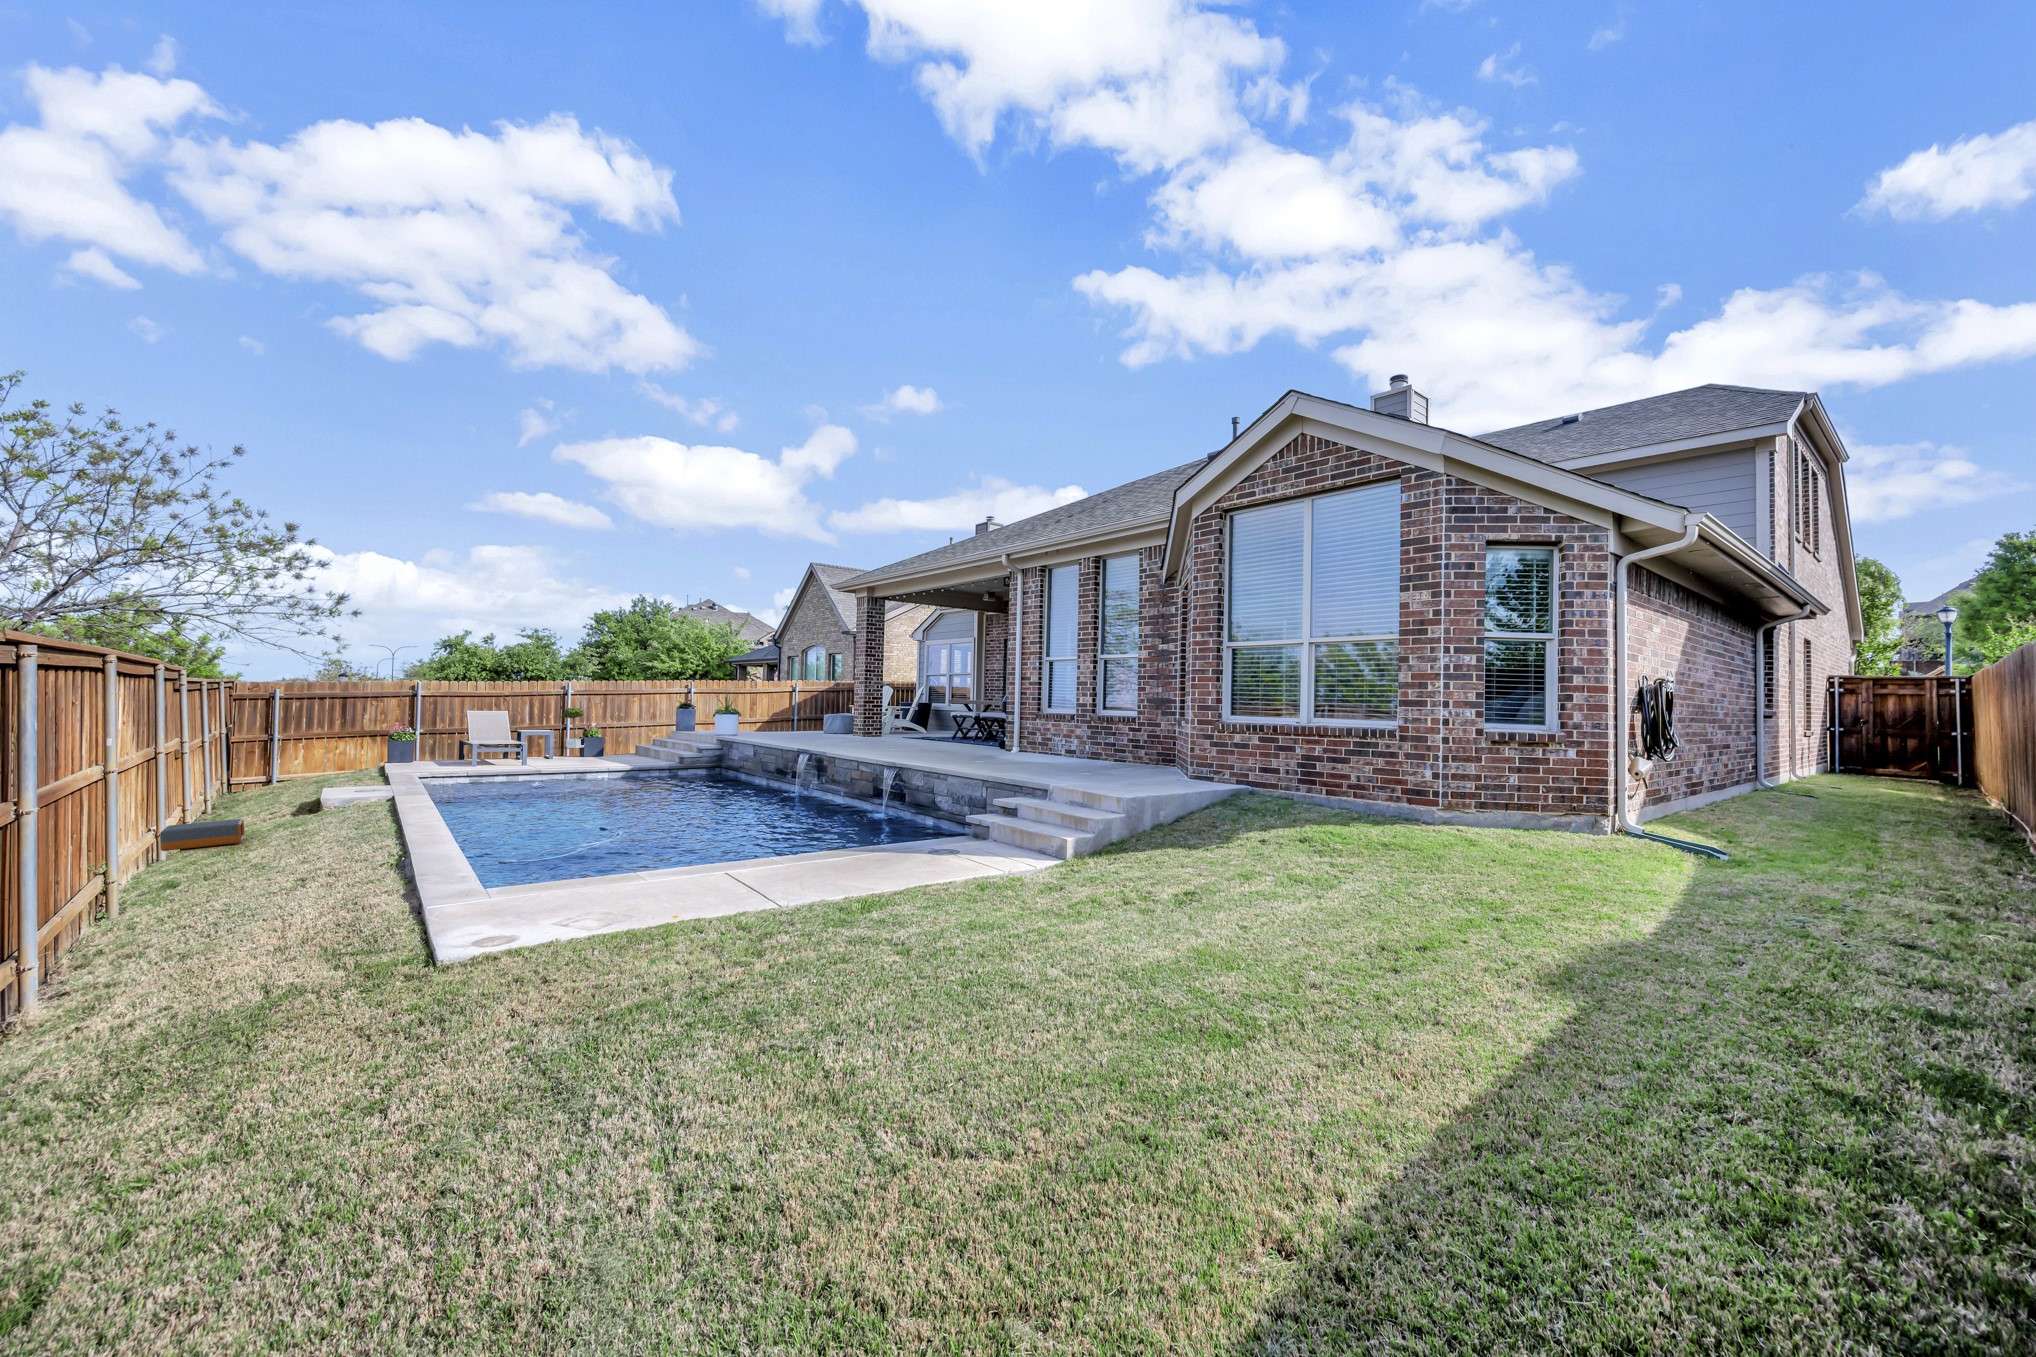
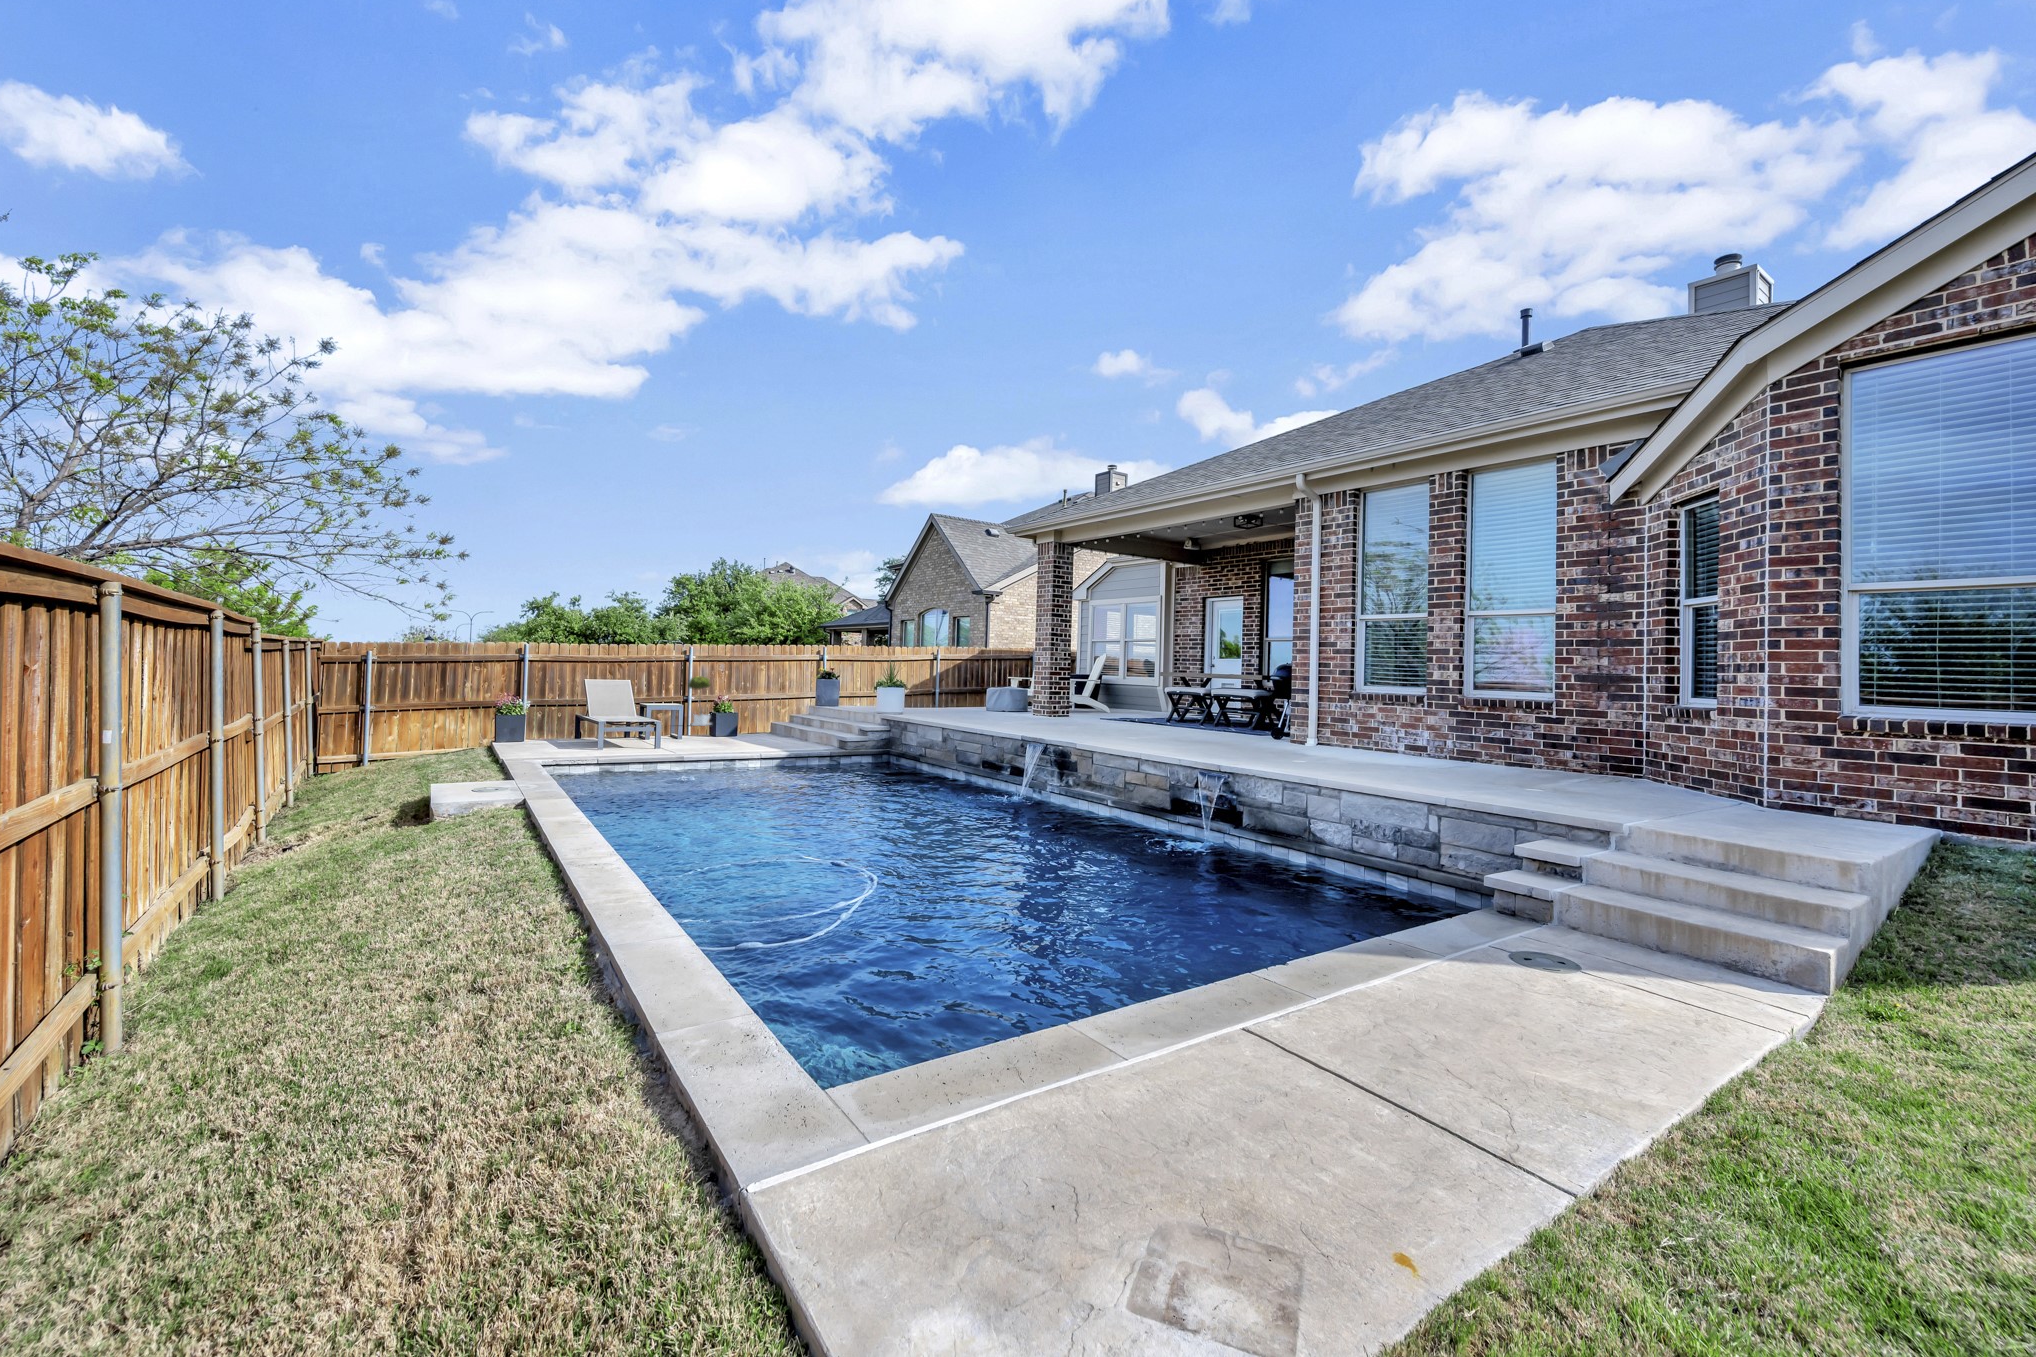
storage box: present [160,819,244,851] -> none [222,842,341,897]

